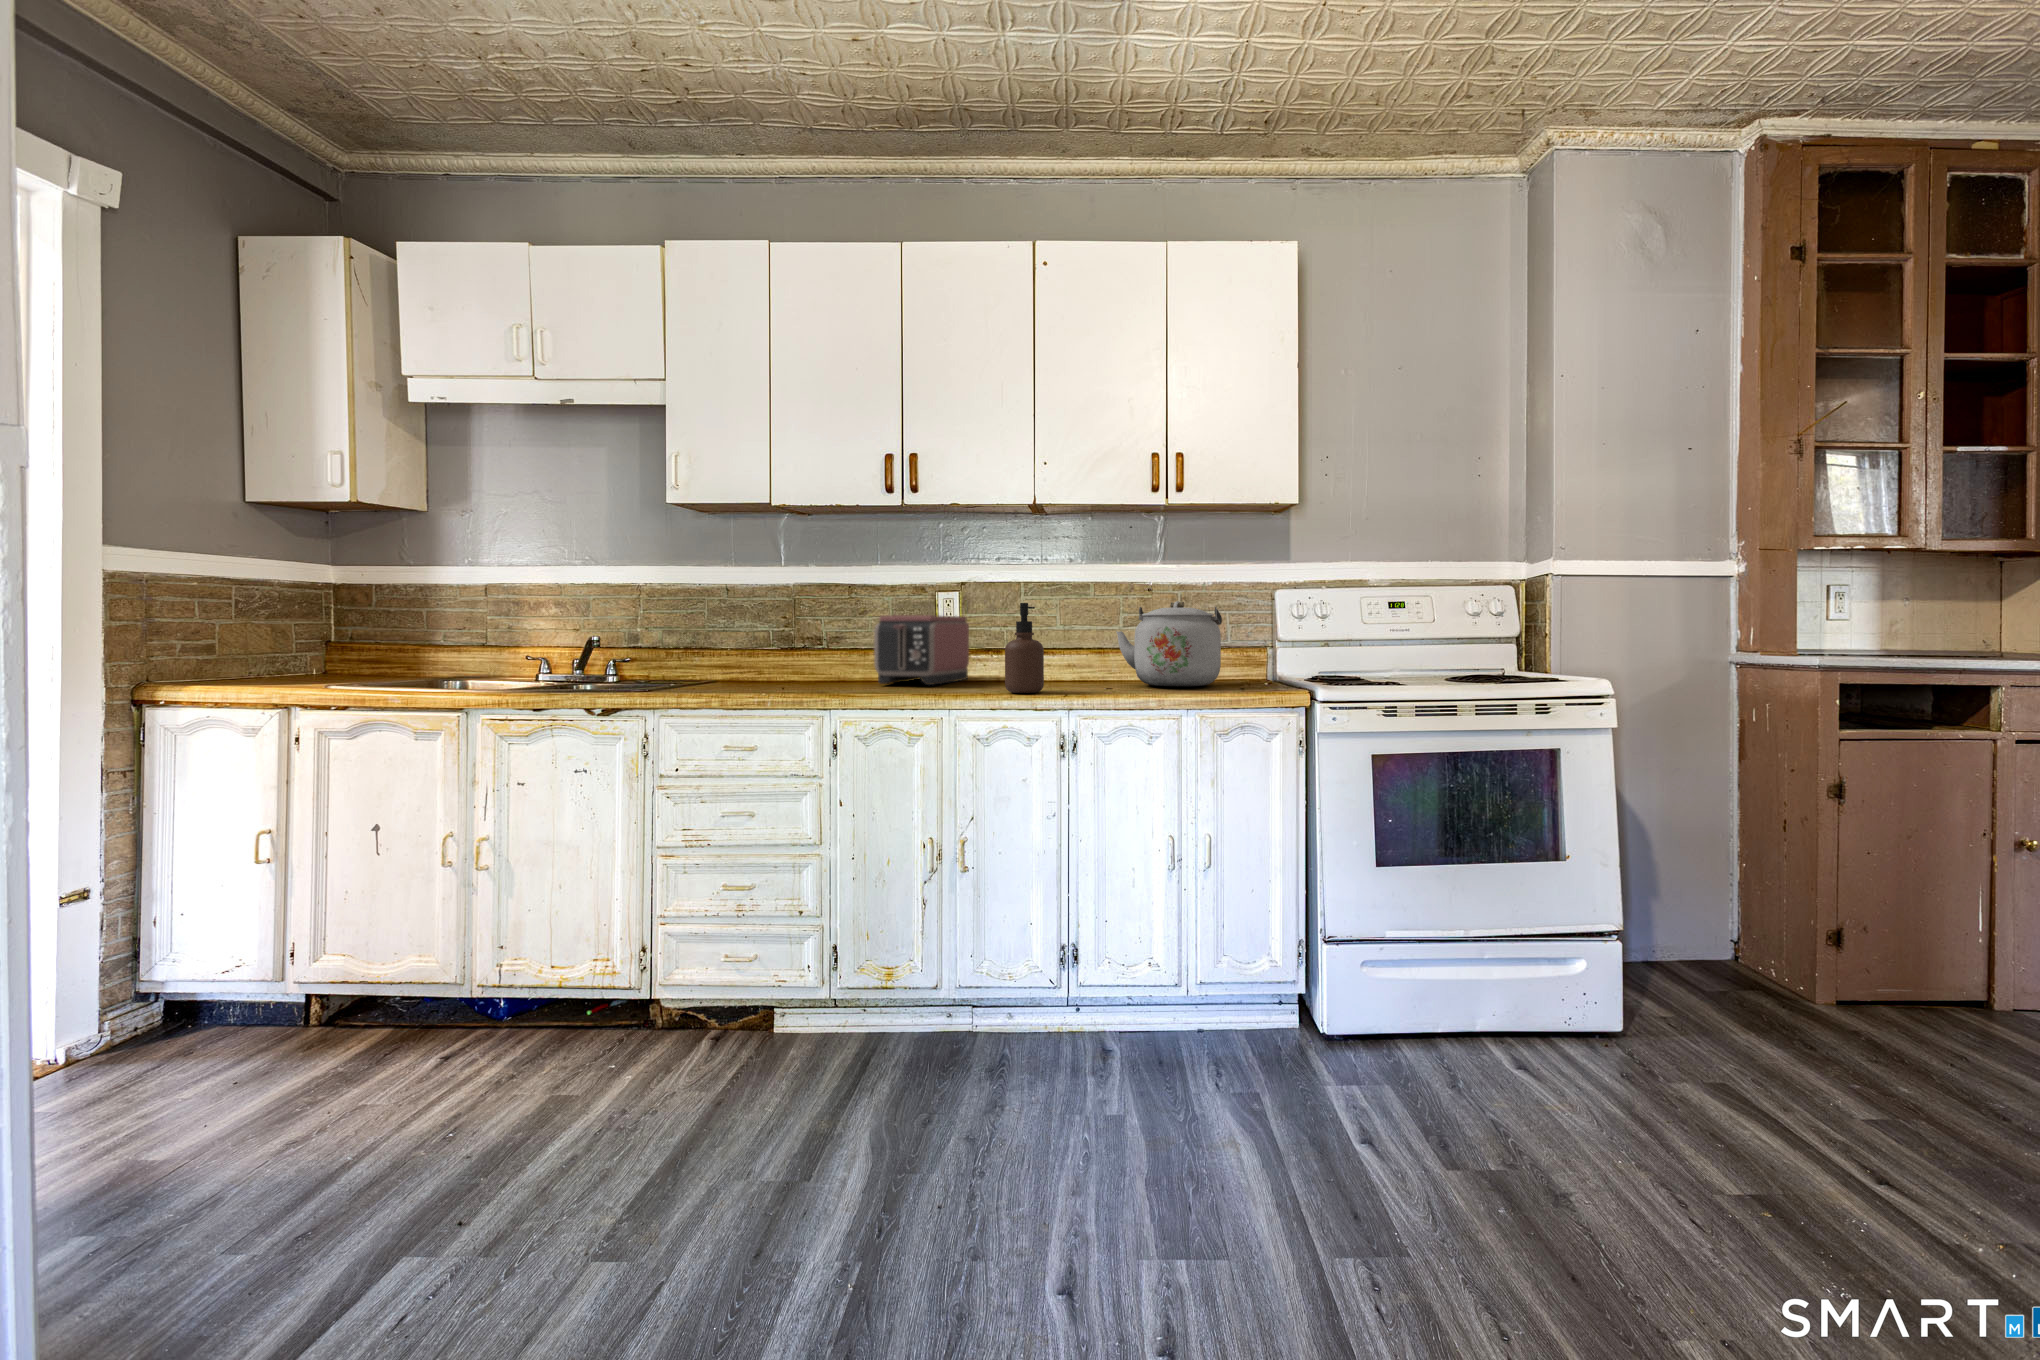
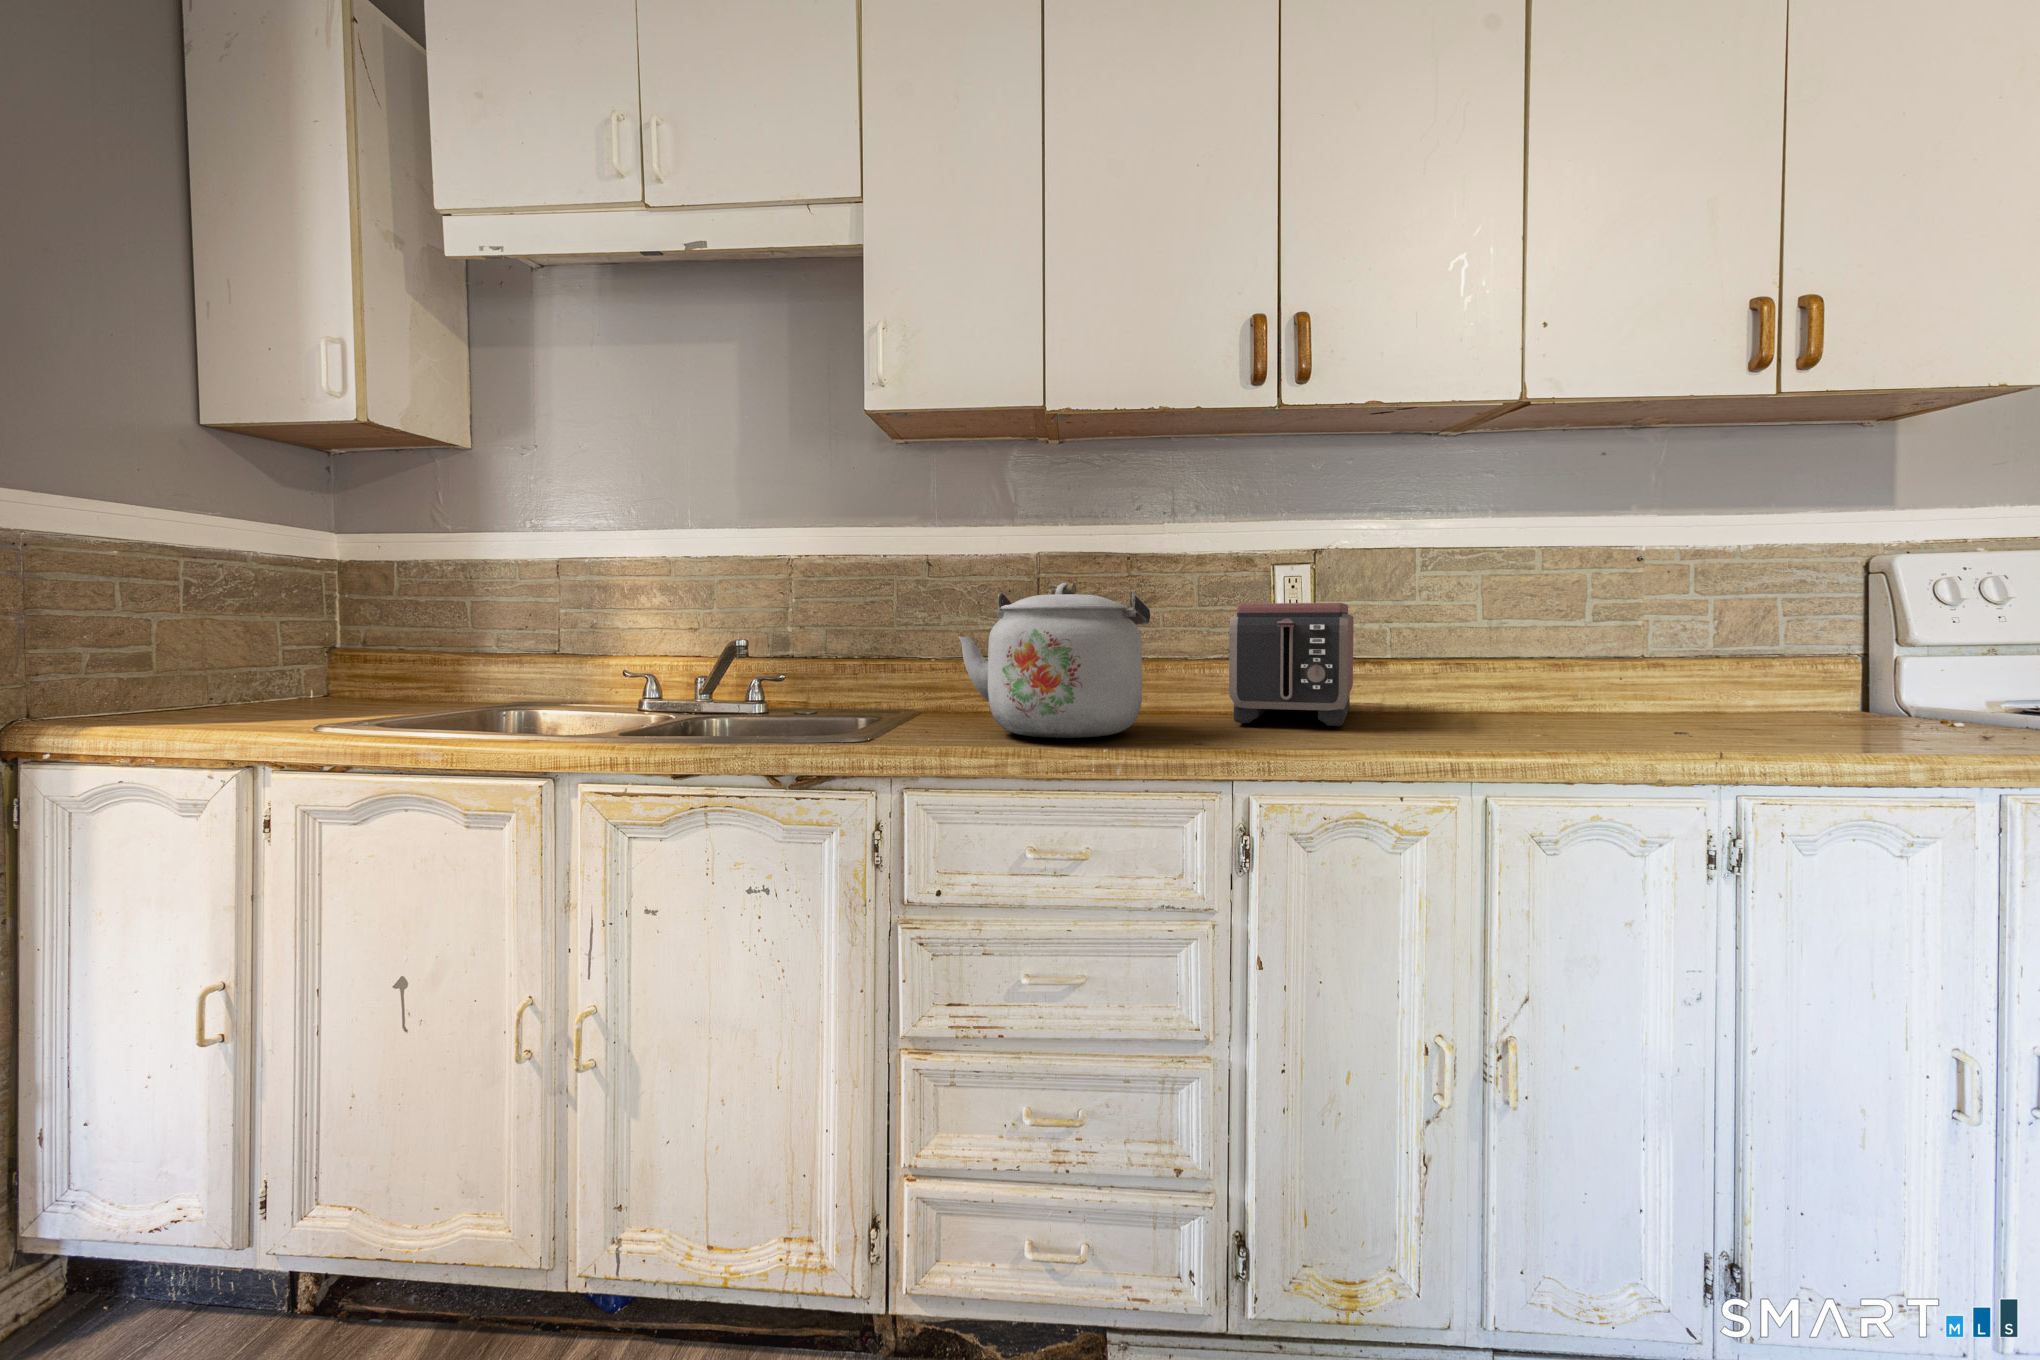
kettle: present [1116,601,1222,686] -> present [959,583,1150,738]
soap dispenser: present [1005,603,1044,693] -> none [1516,578,1599,748]

